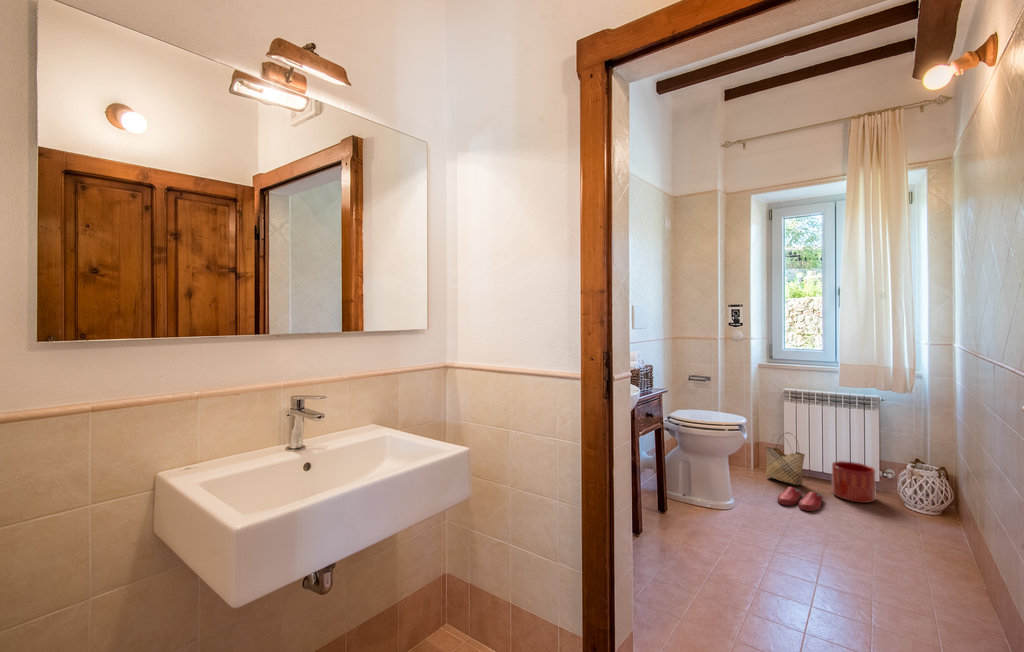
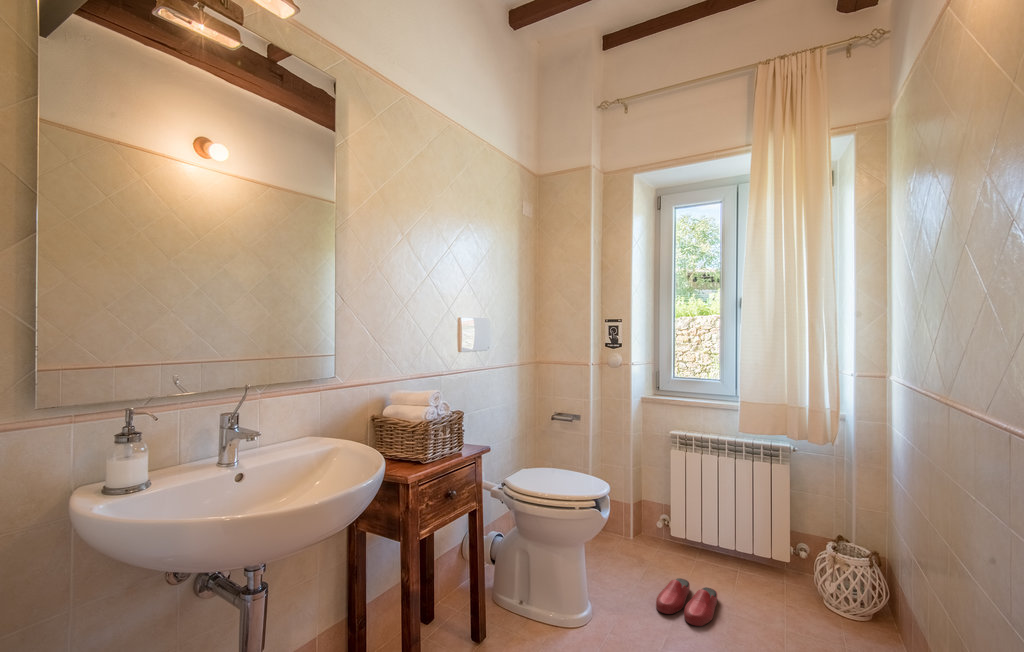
woven basket: present [766,435,805,485] -> none [647,492,697,570]
planter: present [832,461,876,503] -> none [731,536,787,602]

